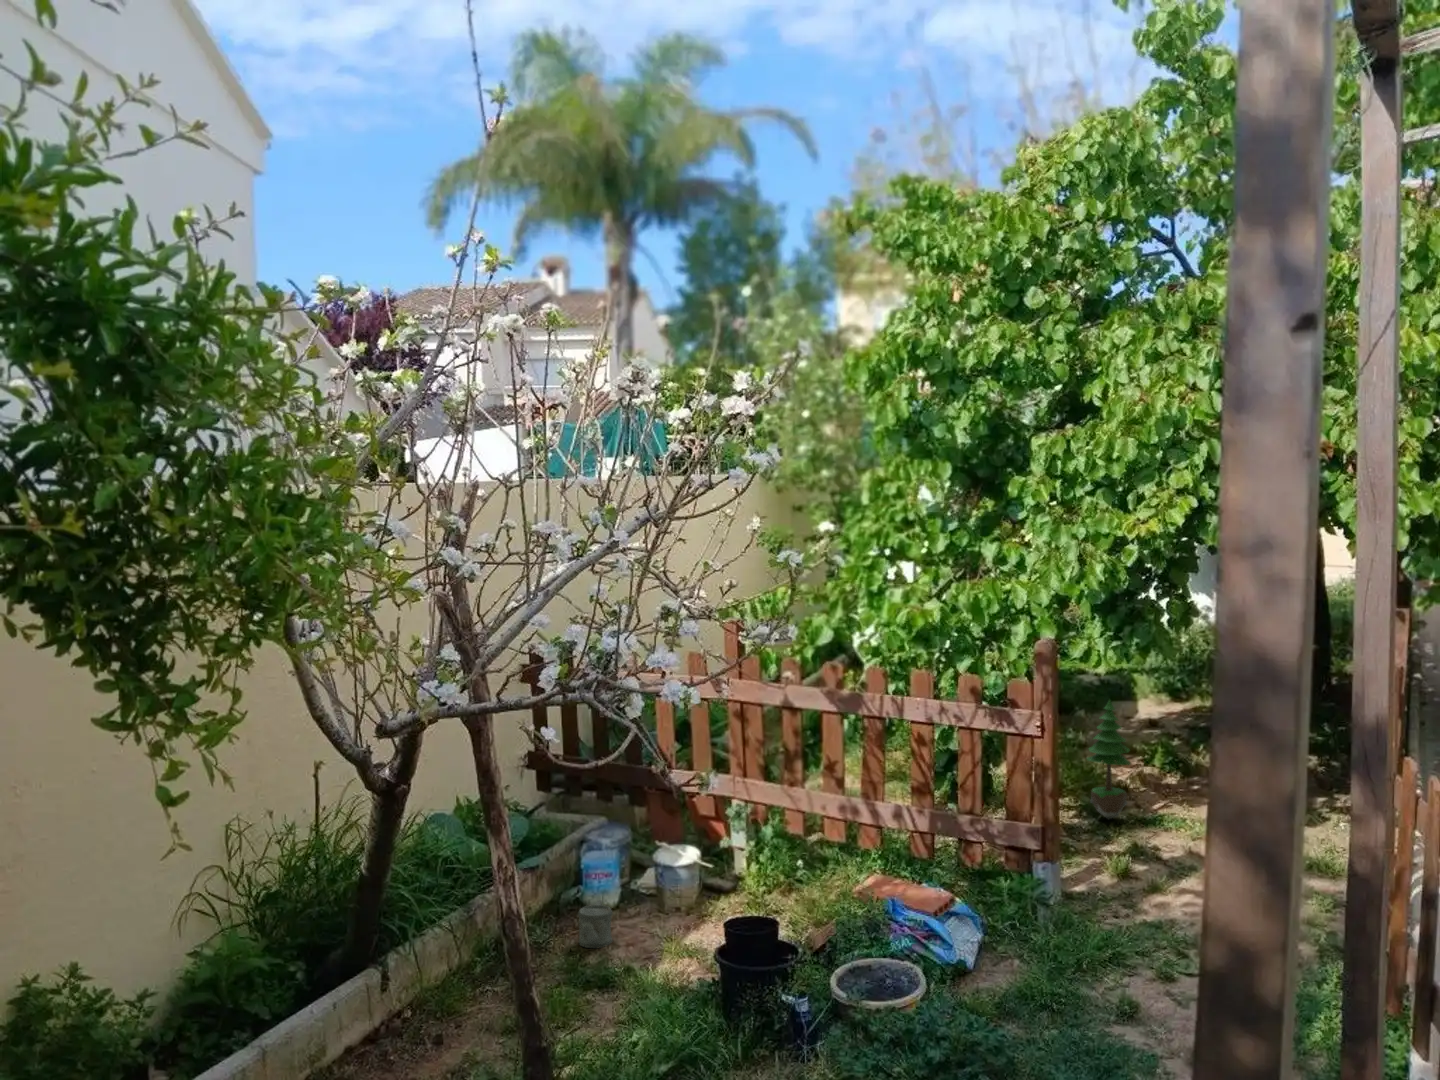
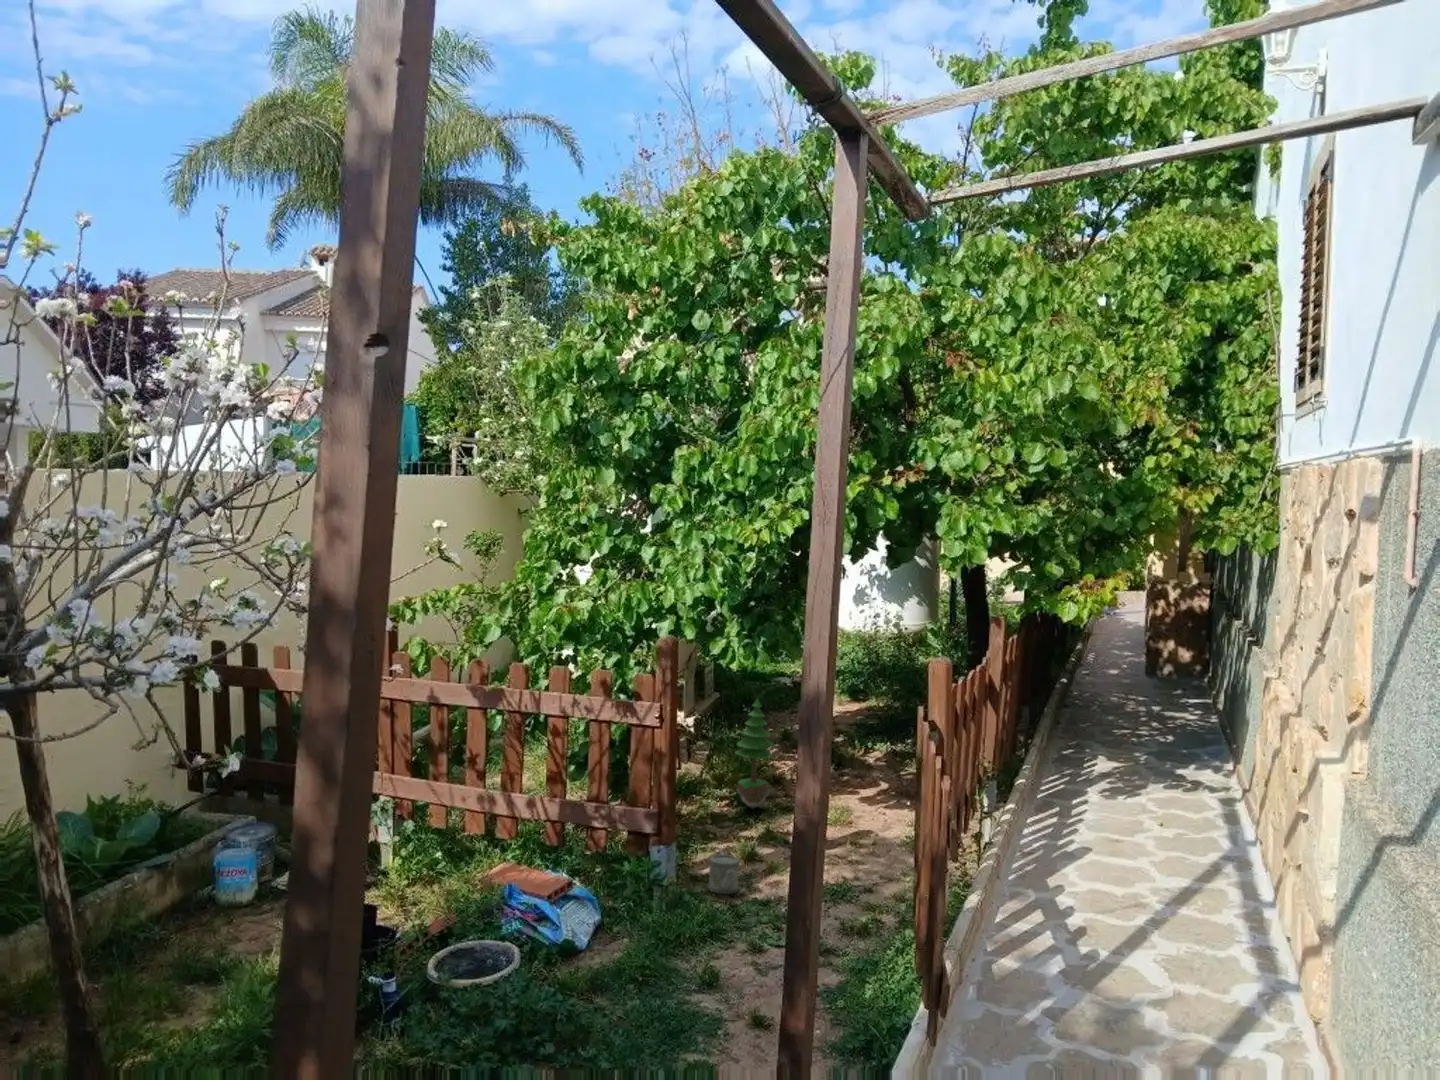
watering can: present [578,900,612,948] -> present [708,851,740,894]

